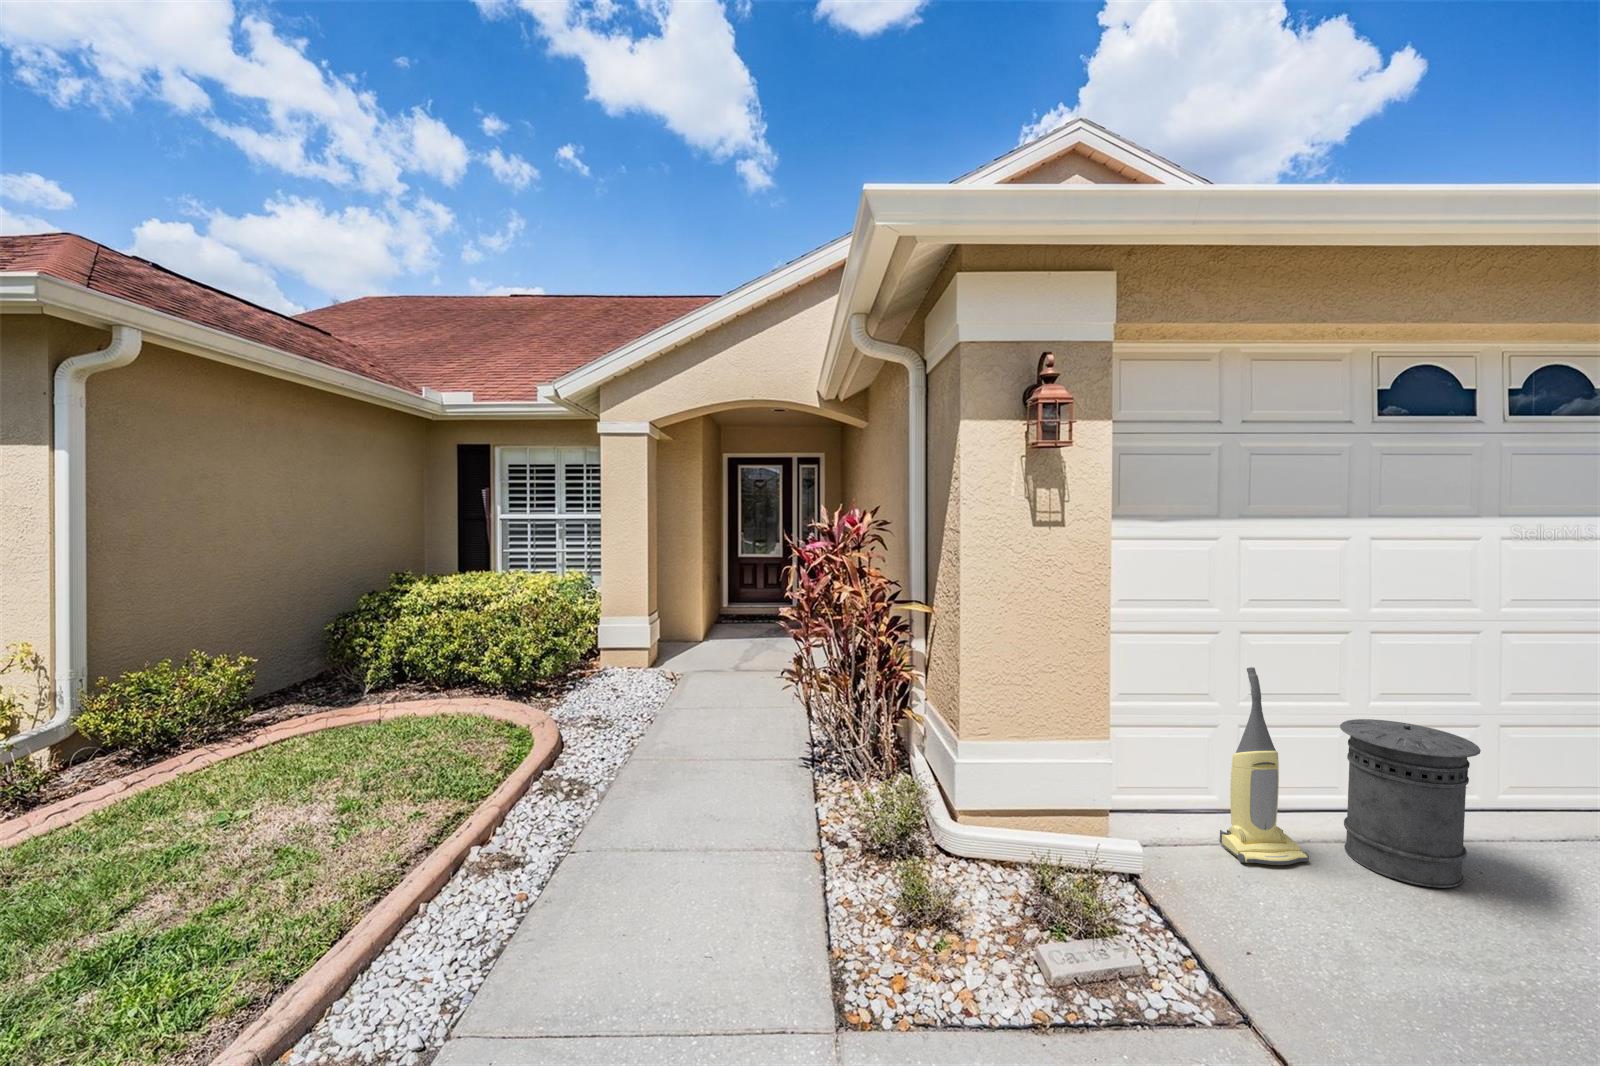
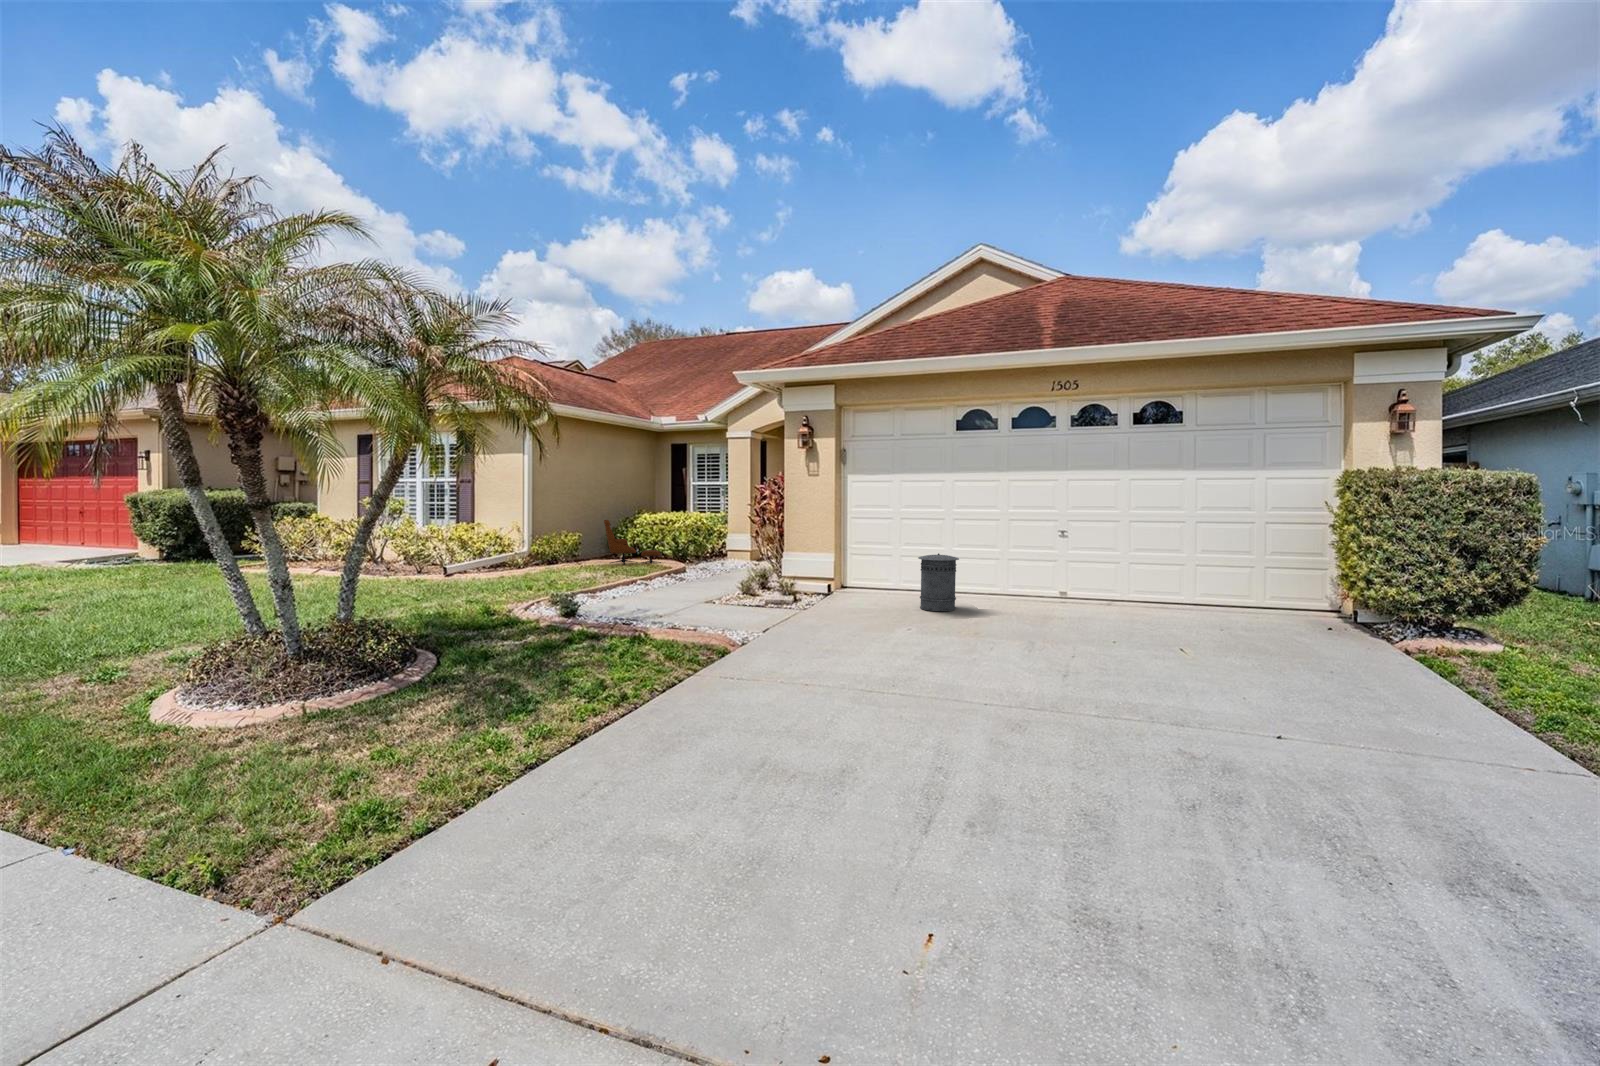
lounge chair: none [323,615,471,721] -> present [604,520,661,565]
vacuum cleaner: present [1220,667,1309,865] -> none [877,532,905,605]

